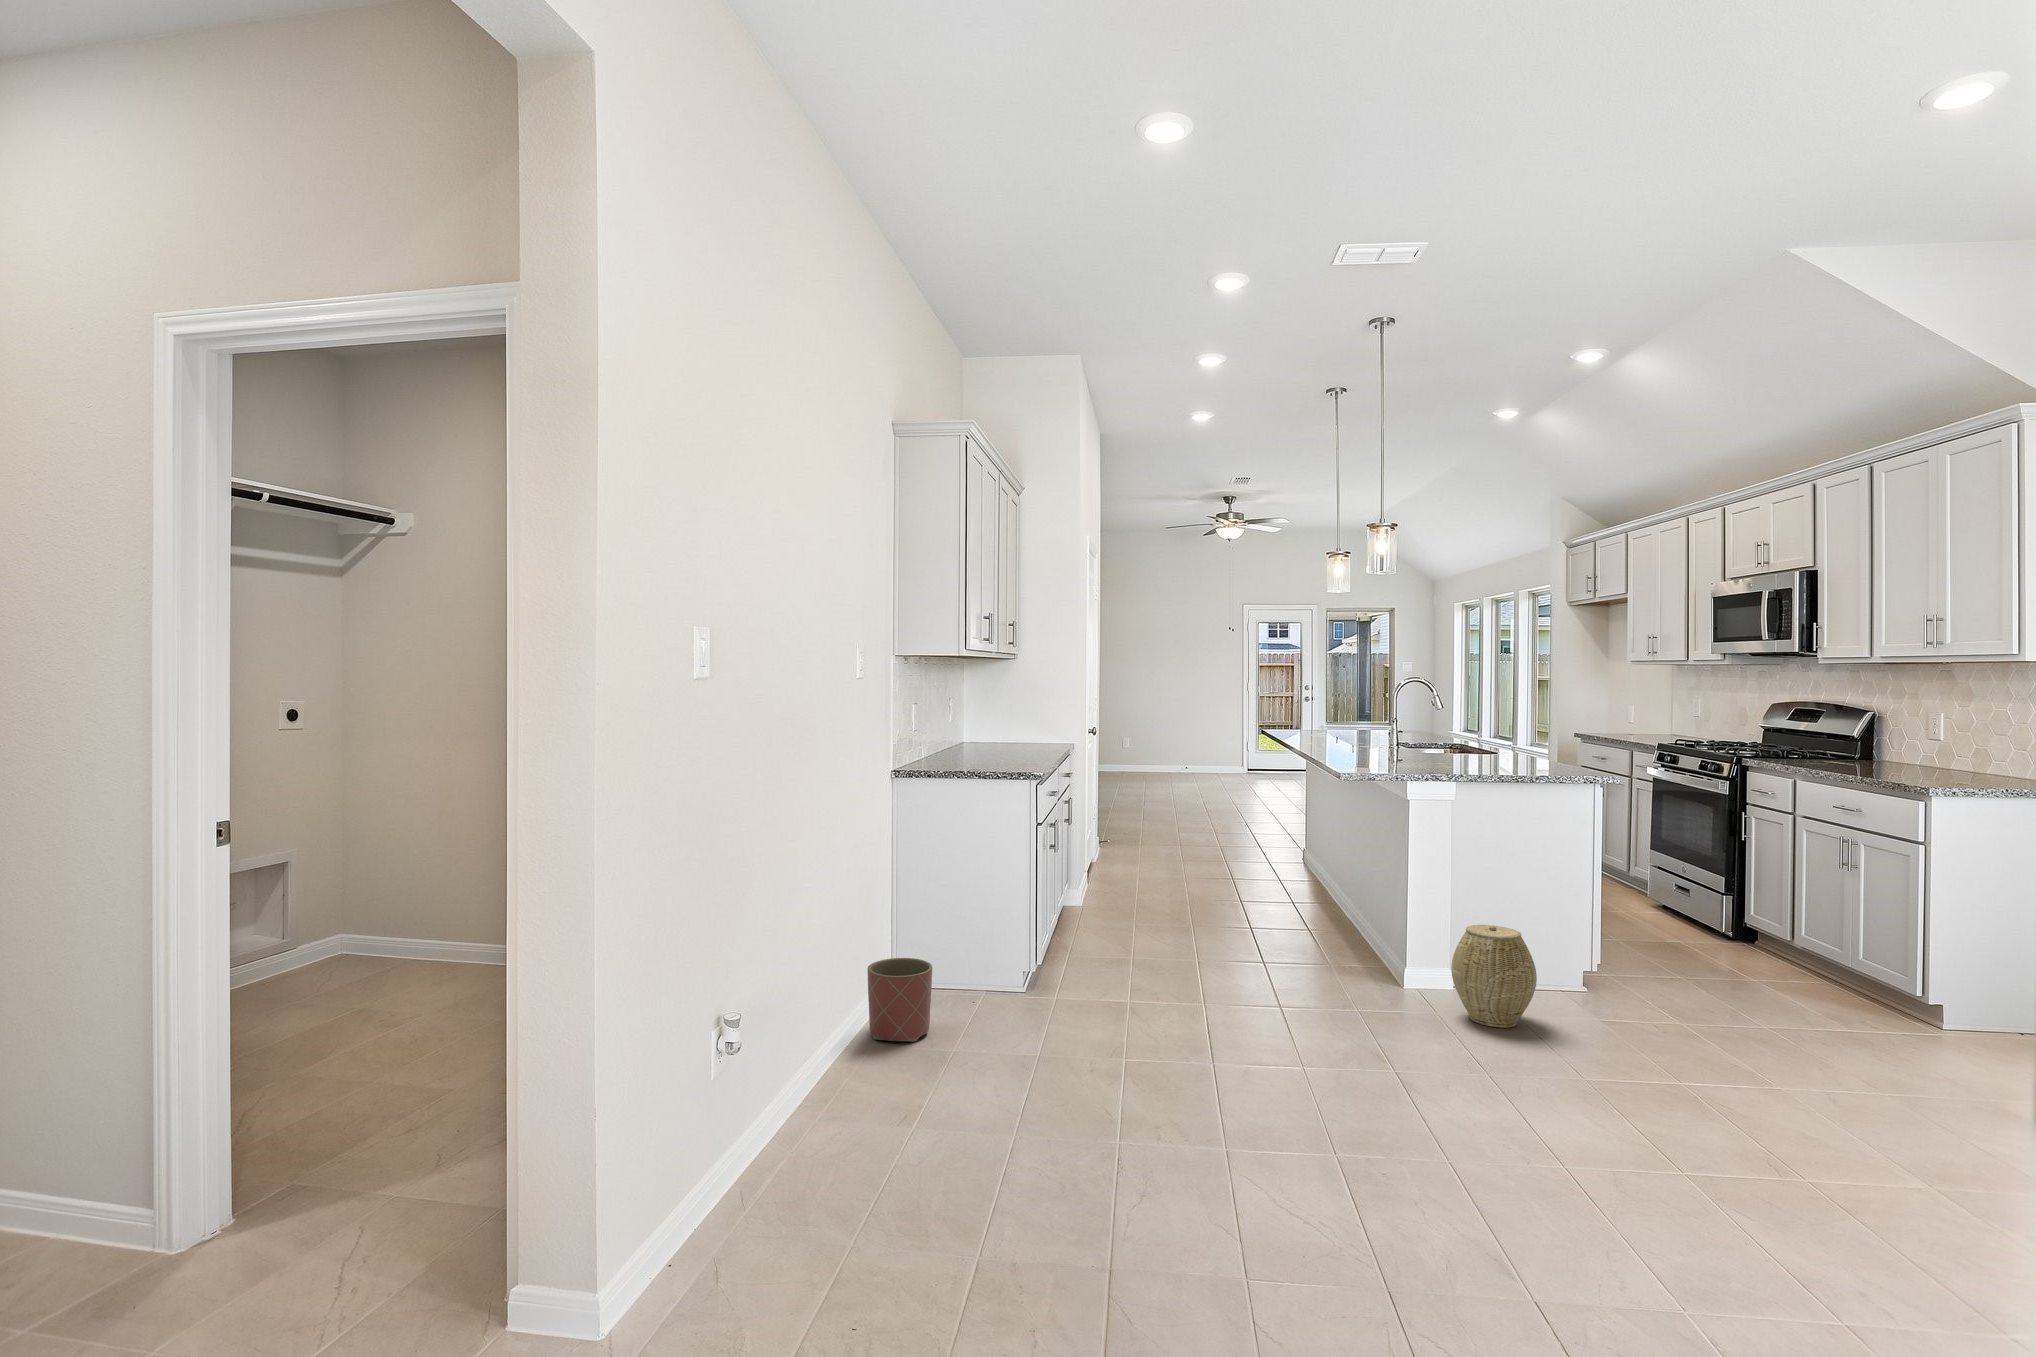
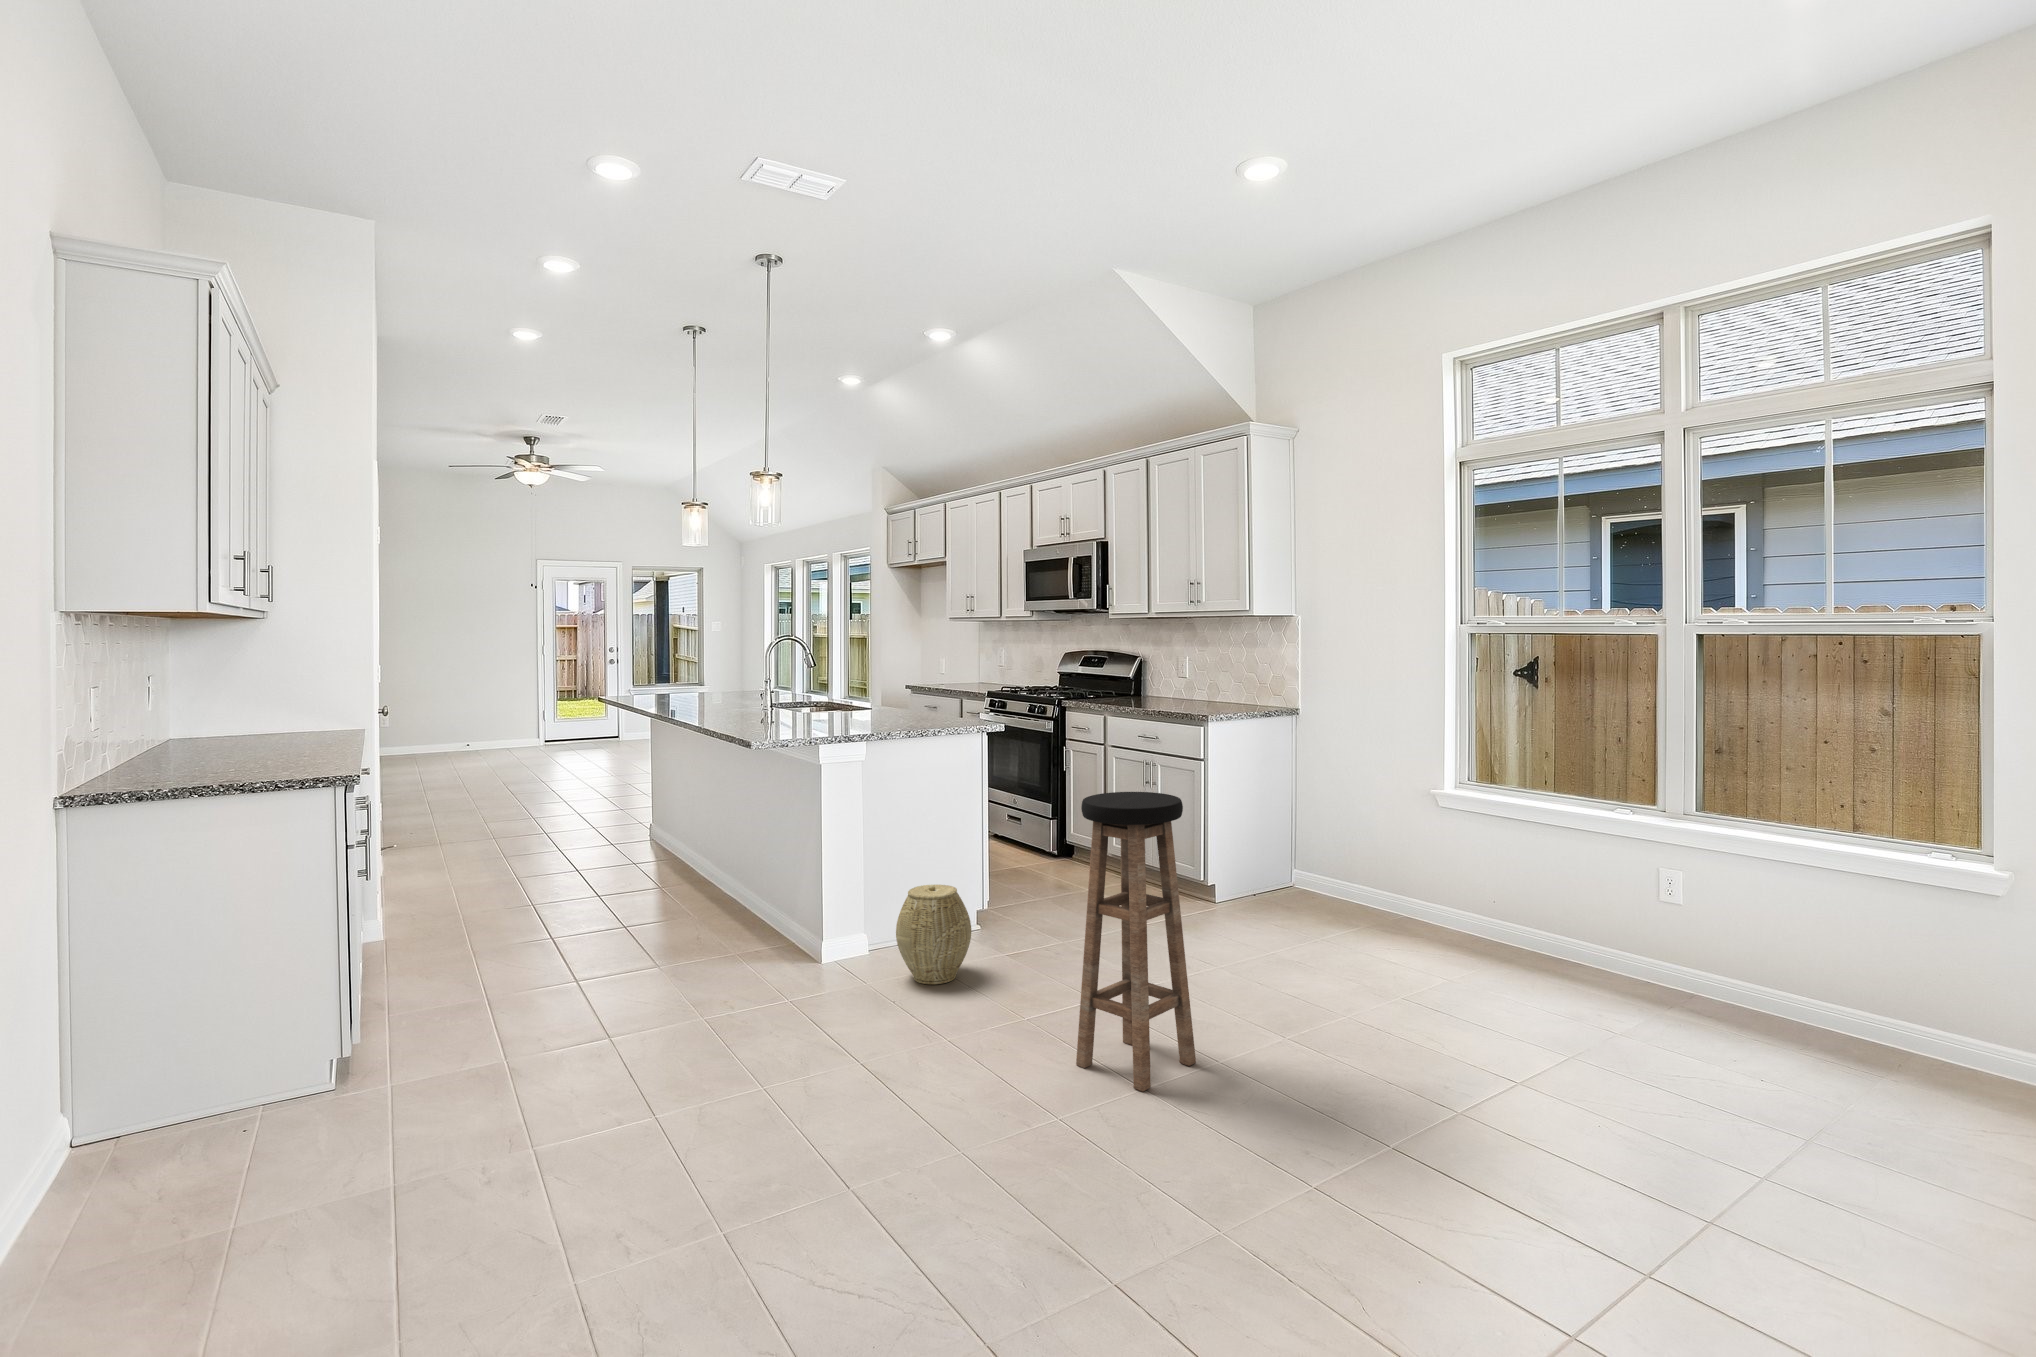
bar stool: none [1602,847,1764,1181] -> present [1076,792,1196,1091]
planter: present [868,958,932,1042] -> none [100,1114,237,1273]

